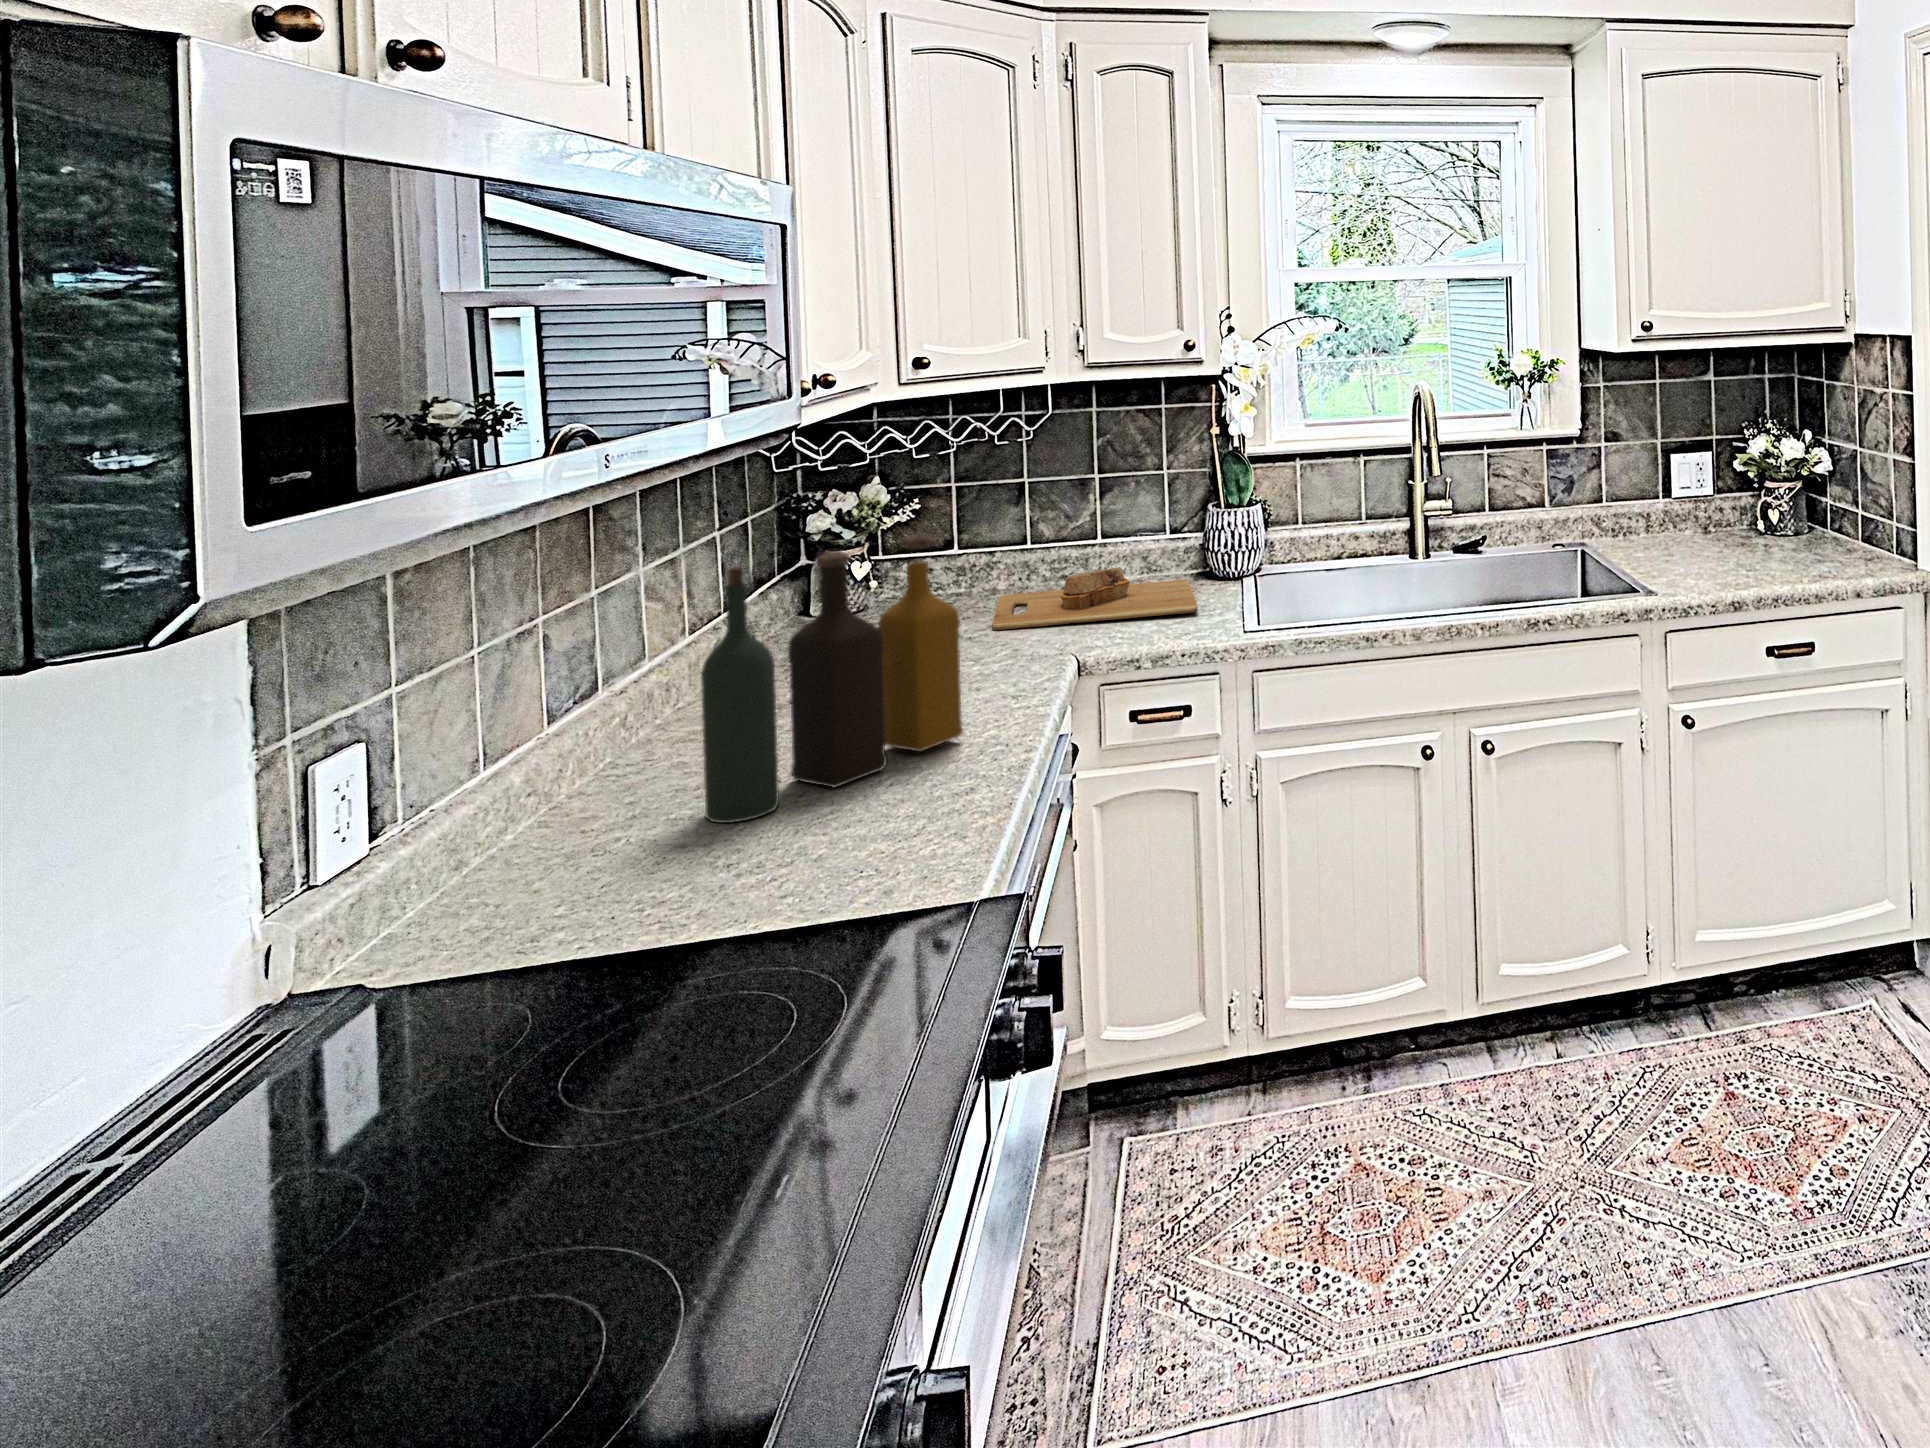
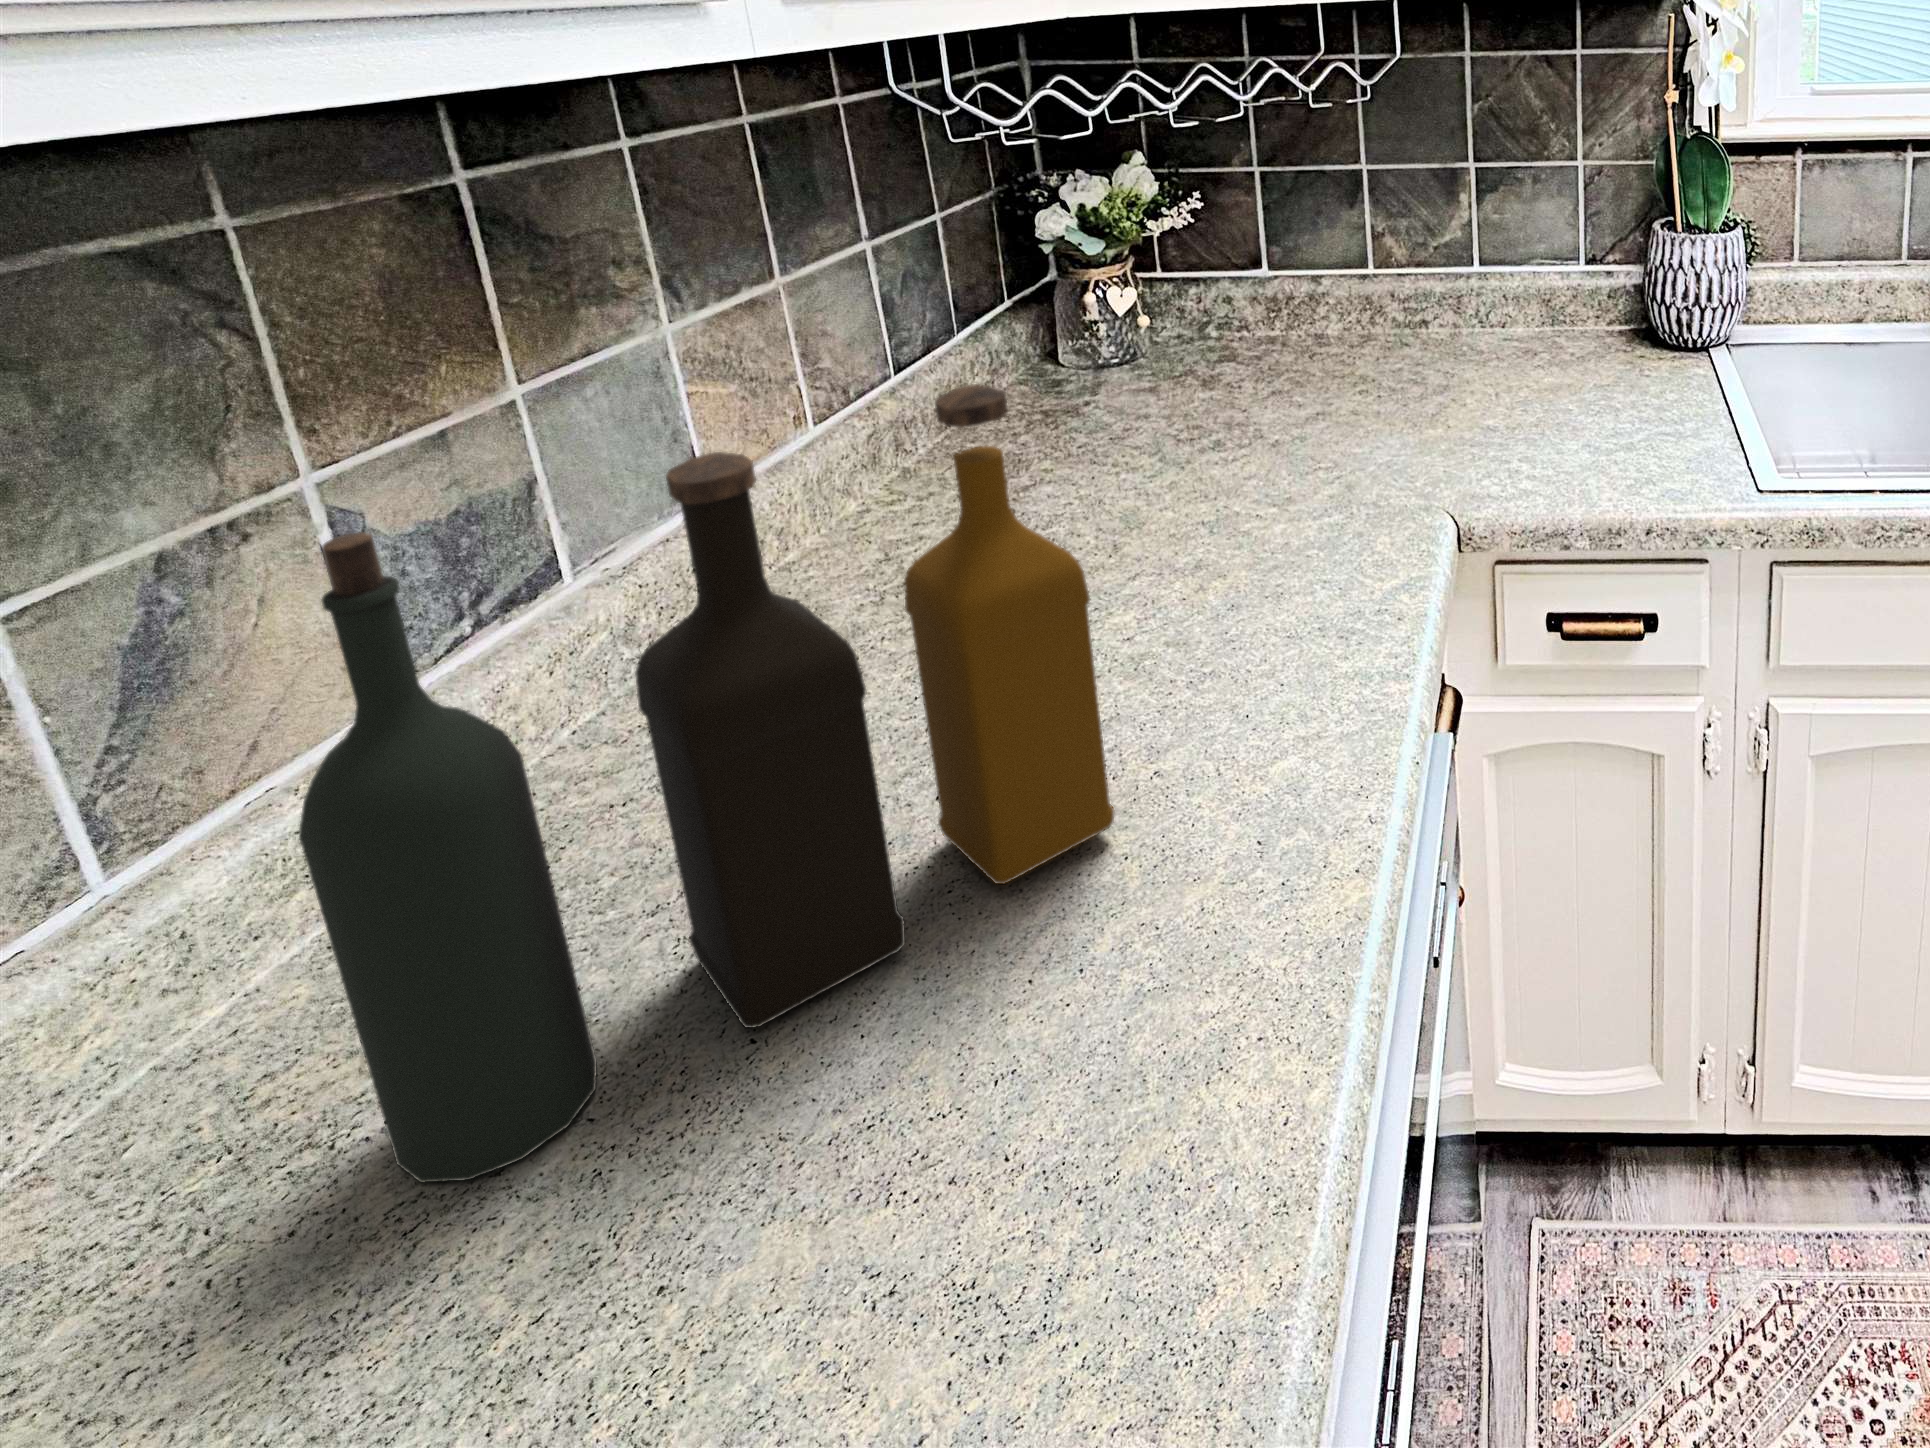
cutting board: present [992,568,1198,630] -> none [1293,326,1634,436]

